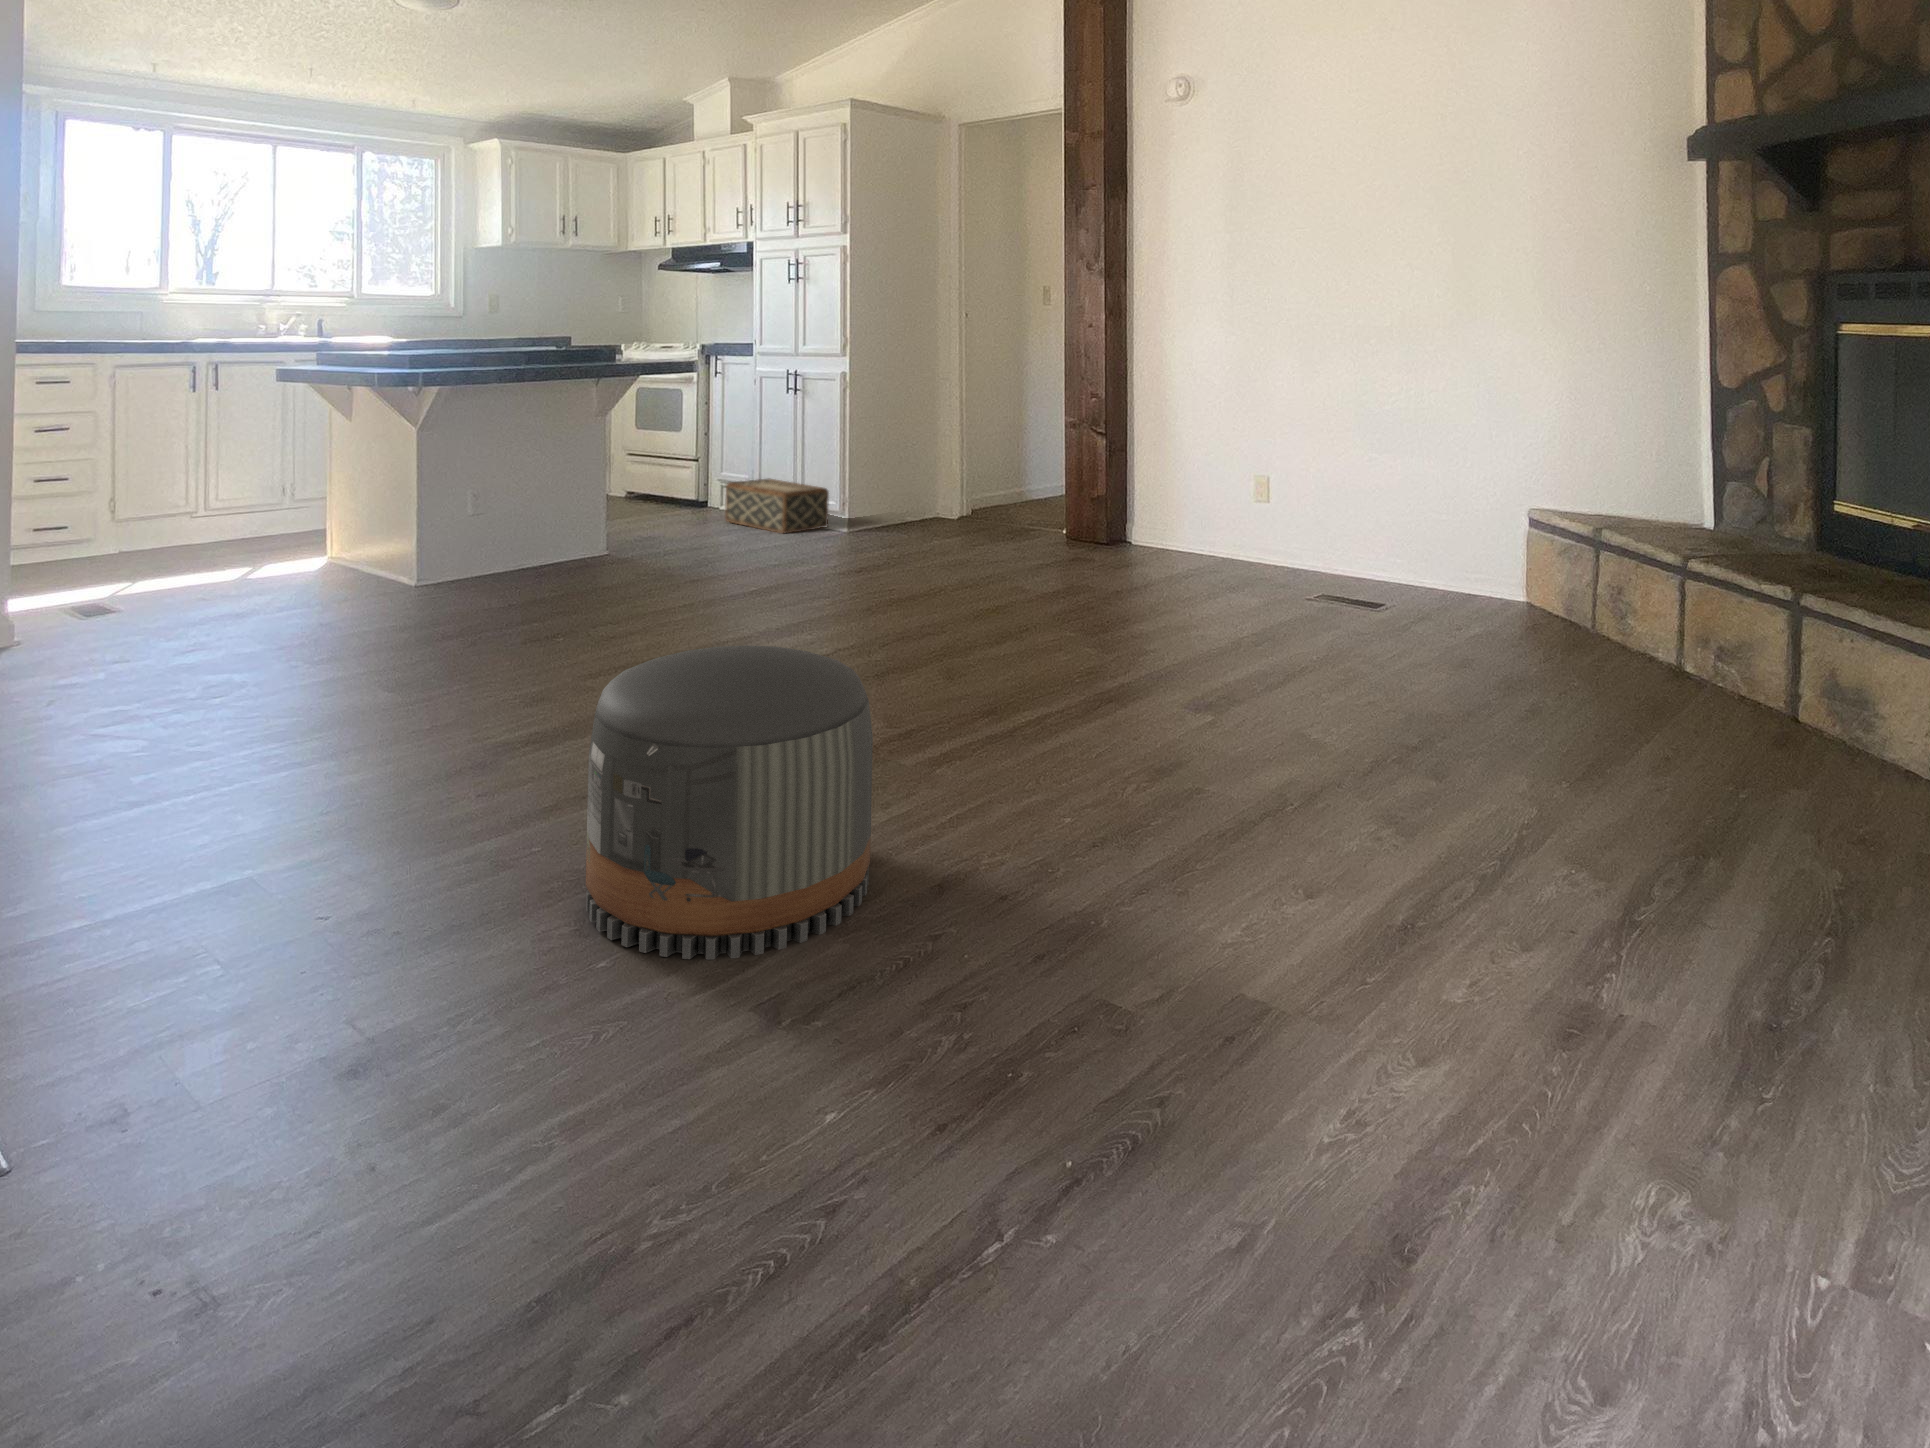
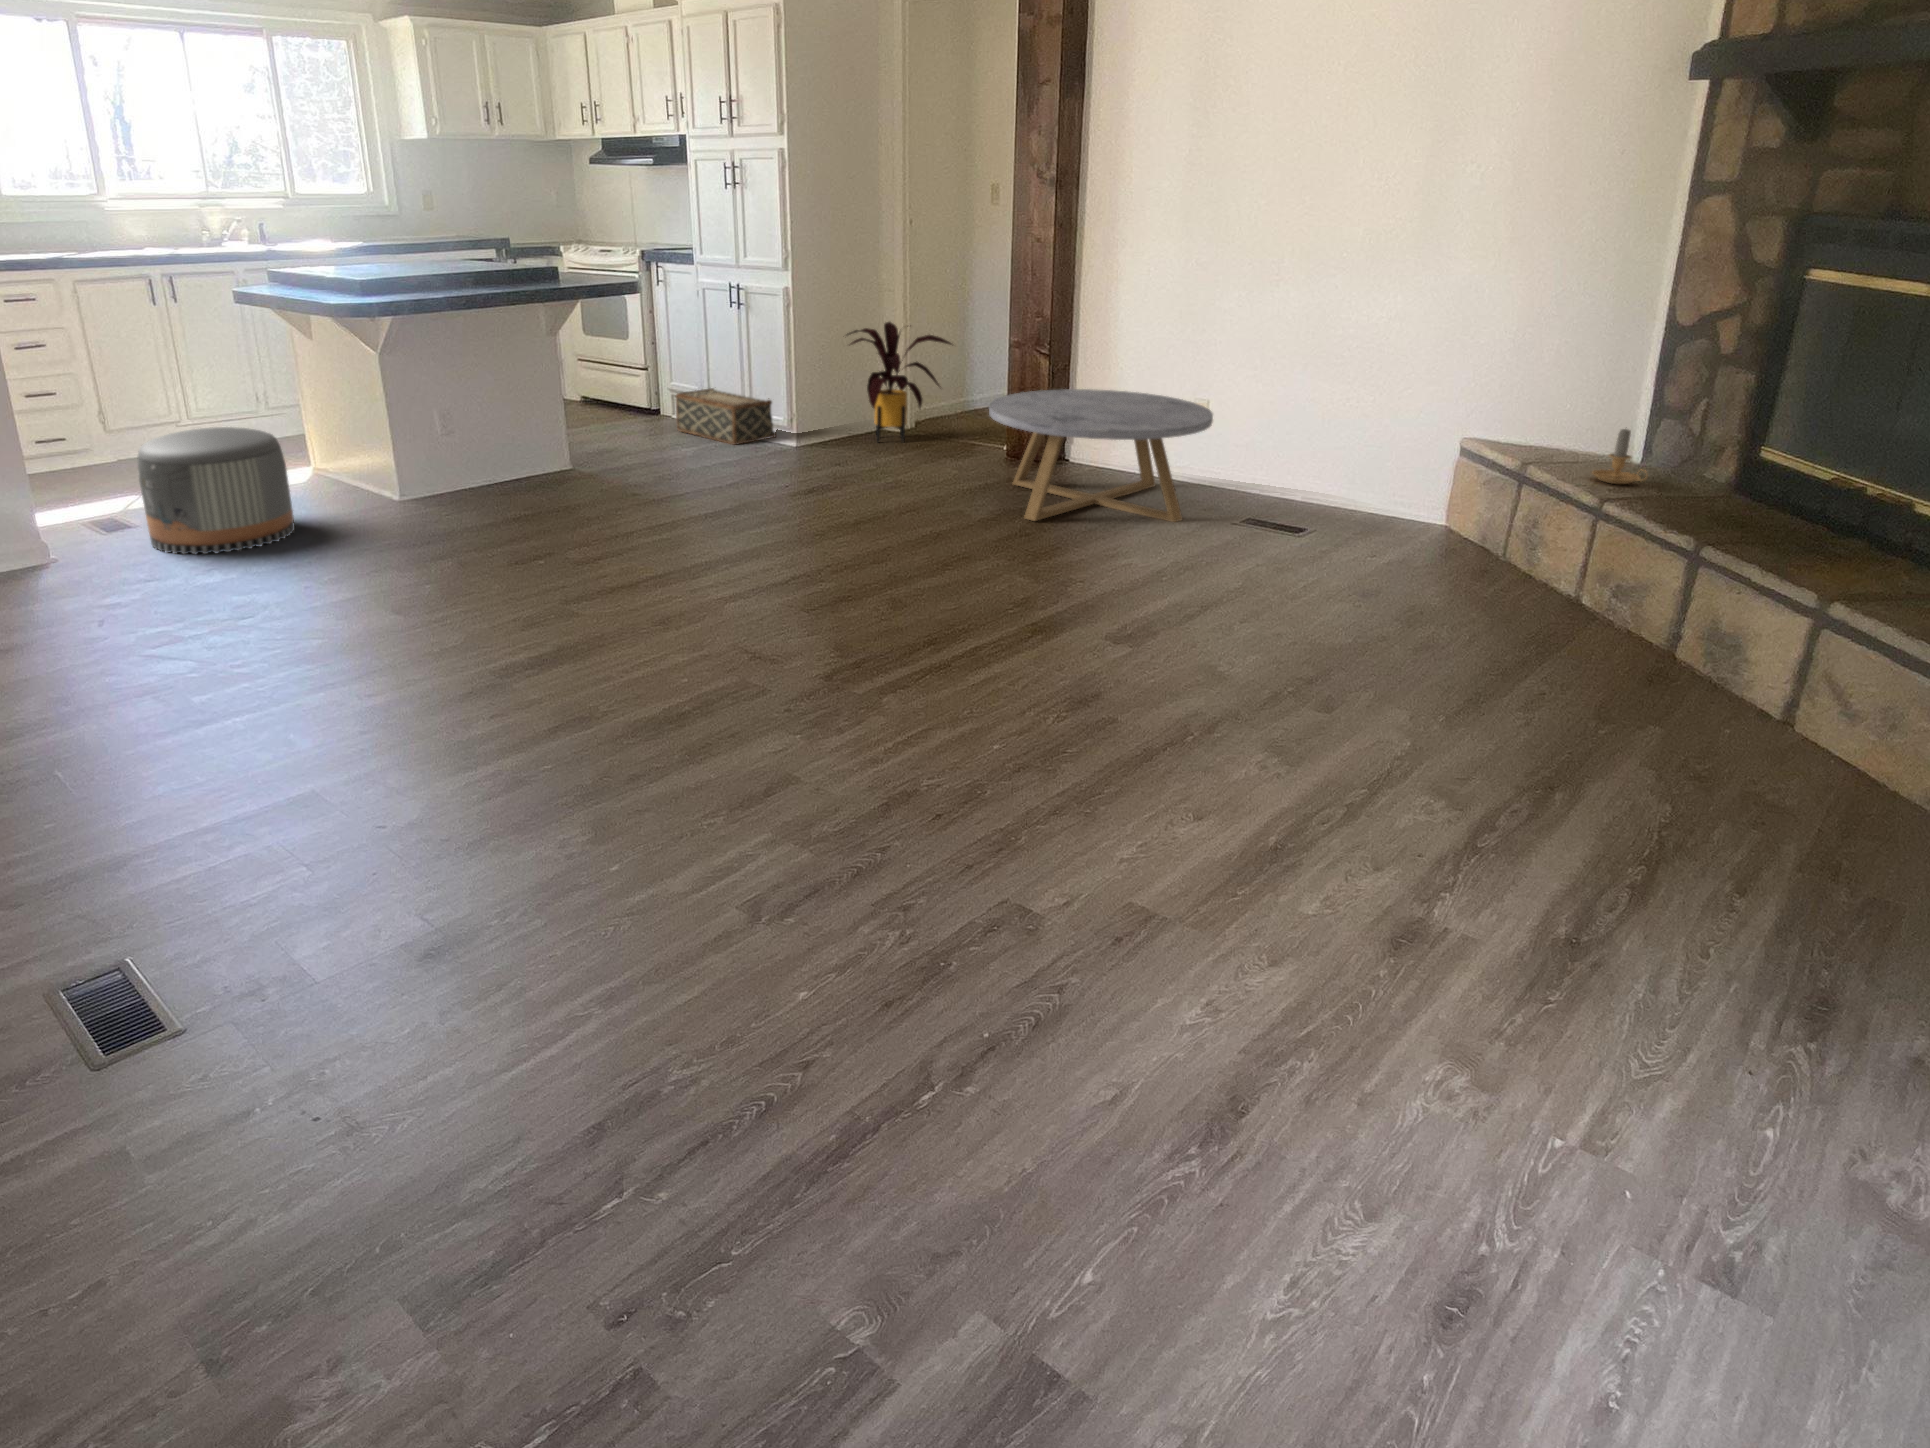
house plant: none [897,411,1012,532] -> present [847,322,952,442]
coffee table: none [1046,469,1274,600] -> present [989,389,1213,522]
candle: none [1666,481,1724,541] -> present [1592,429,1643,484]
pouf: present [586,645,873,959] -> present [138,427,295,554]

